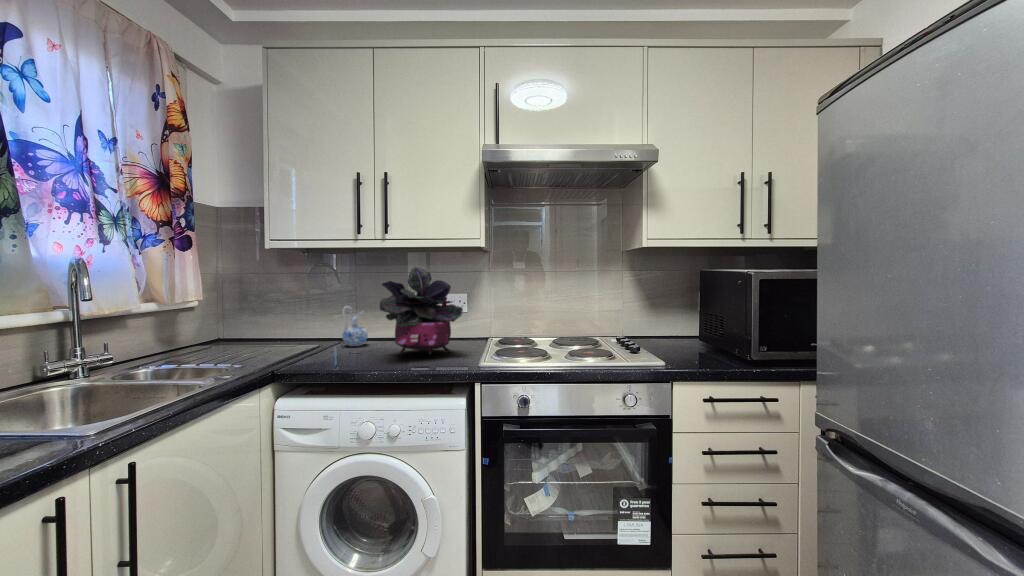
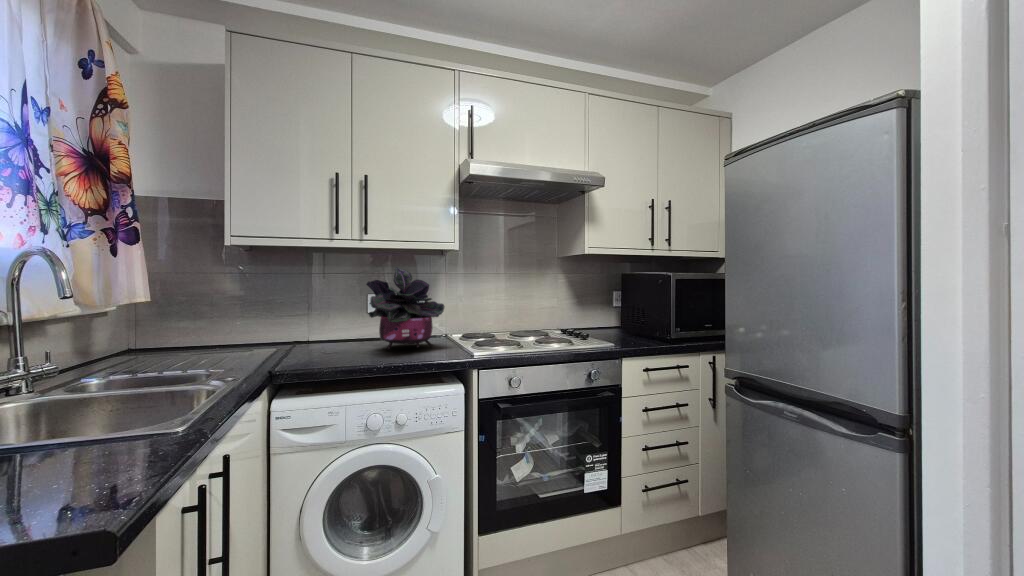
ceramic pitcher: present [342,306,368,346] -> none [311,305,337,345]

